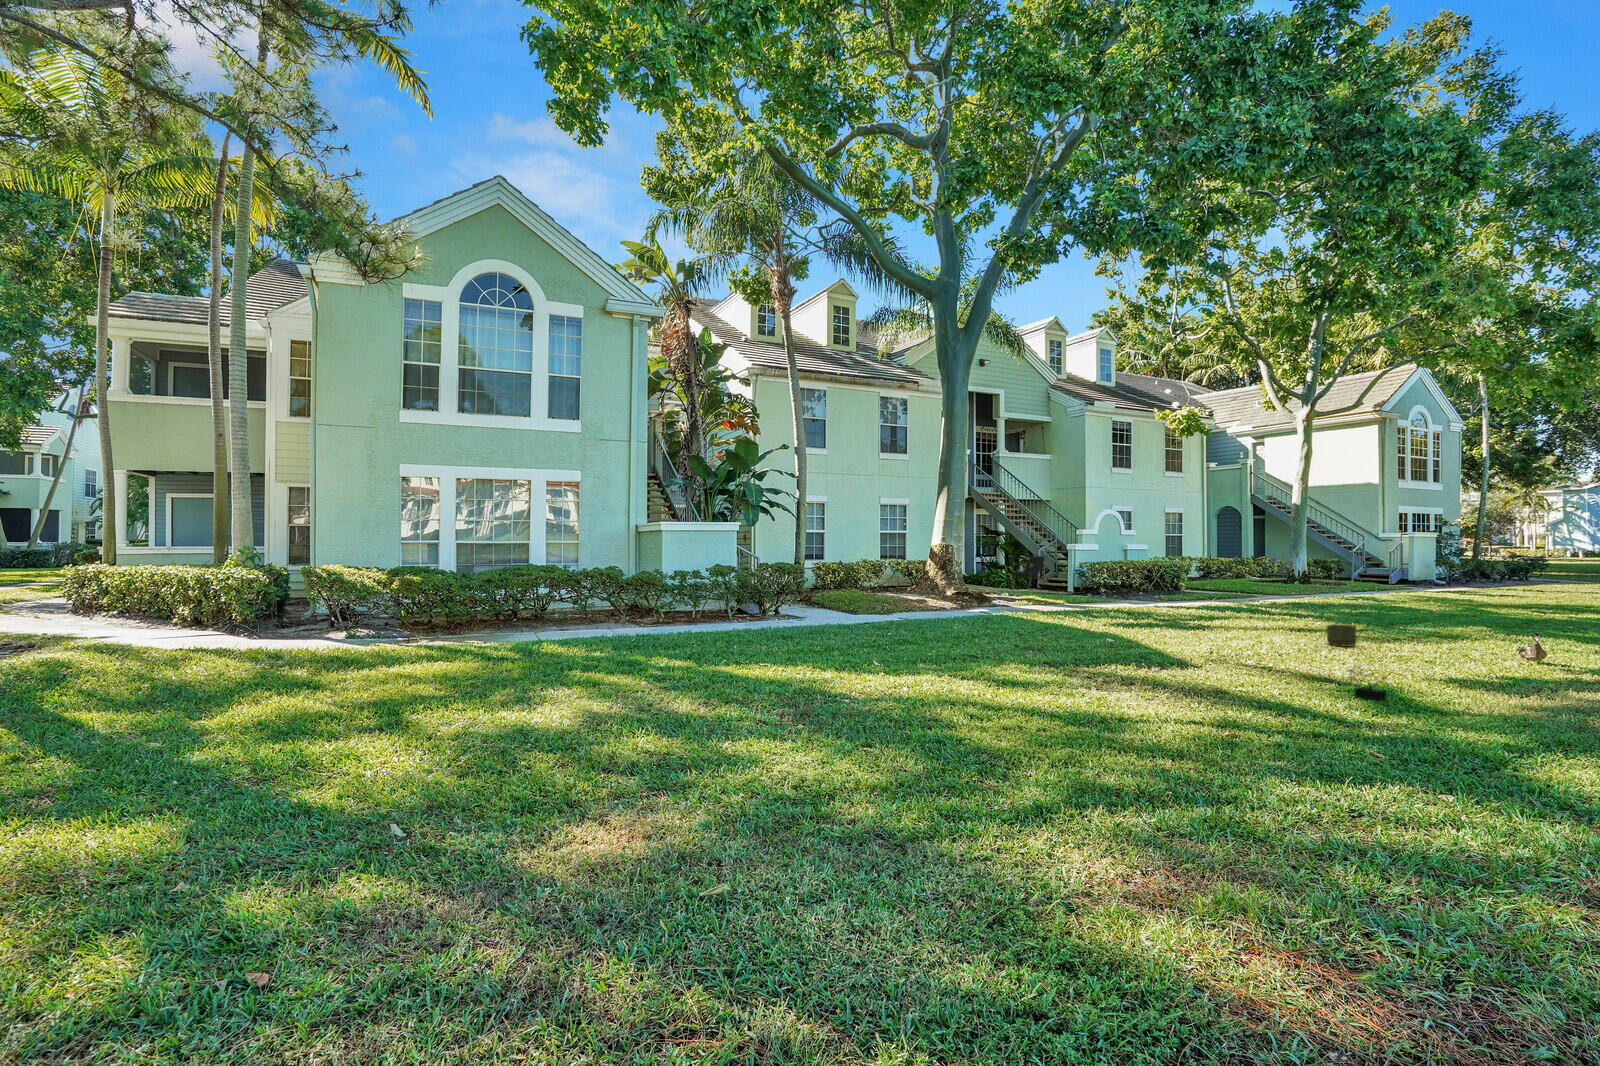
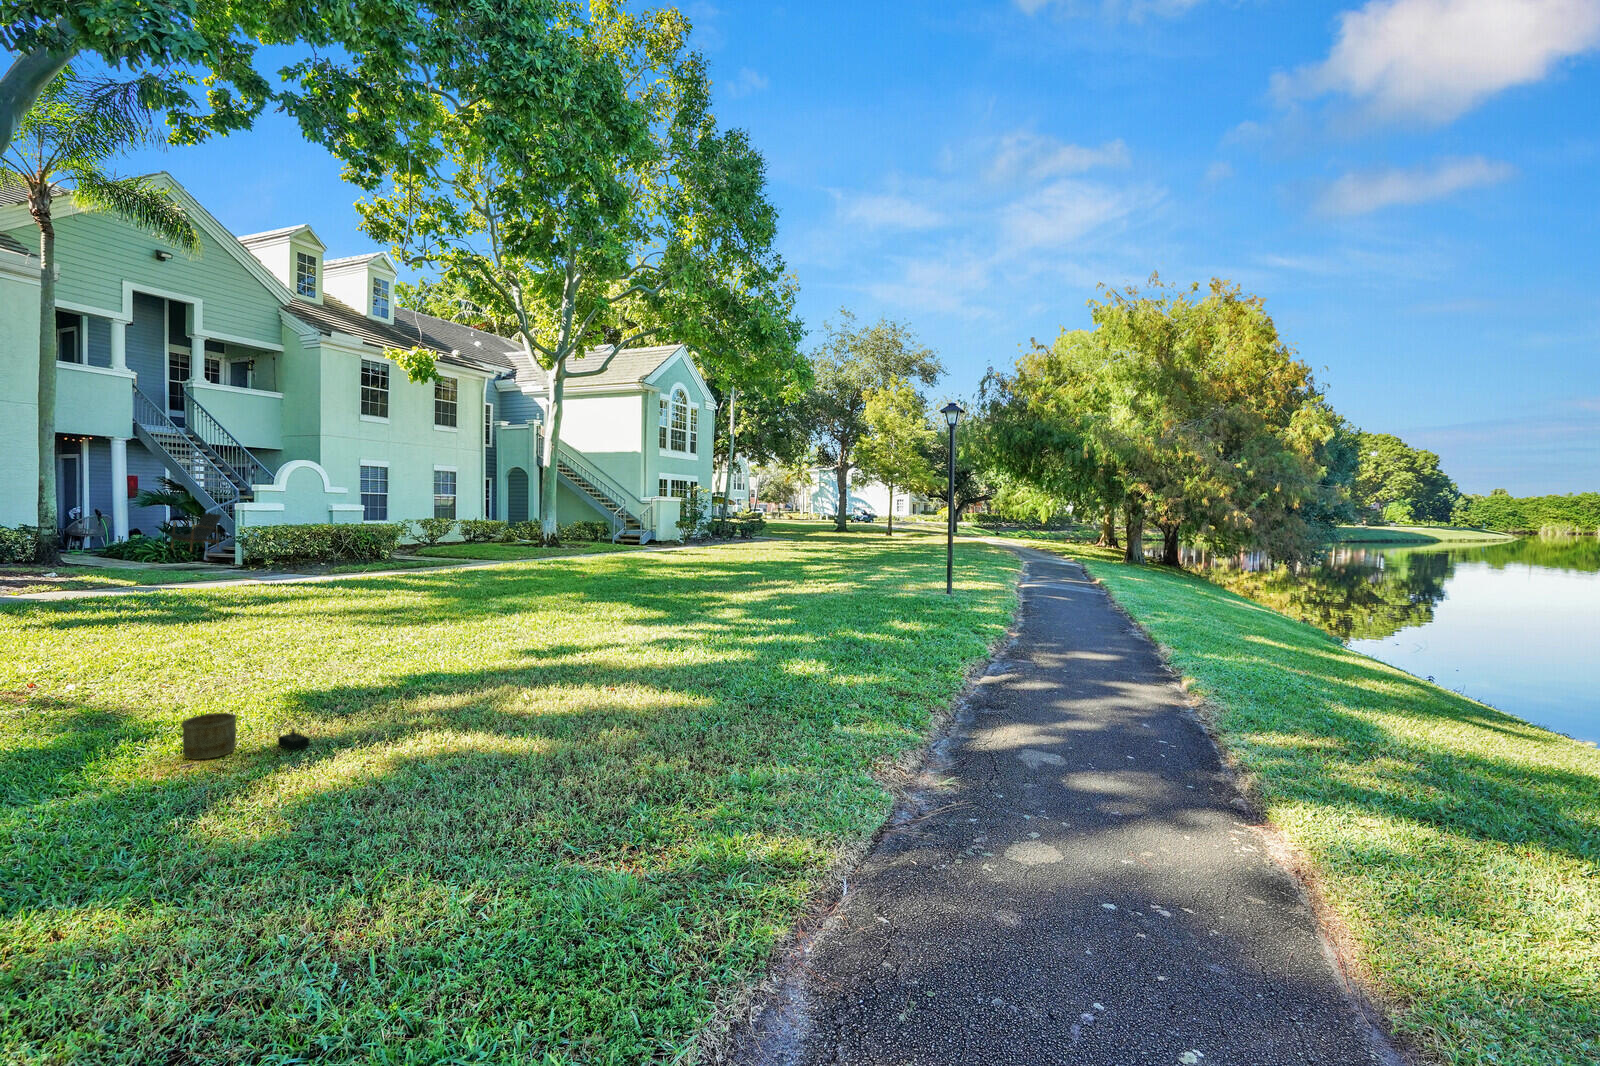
wooden bucket: present [1327,624,1356,647] -> present [181,713,237,760]
decorative plant: present [1350,666,1391,701] -> present [270,708,311,751]

